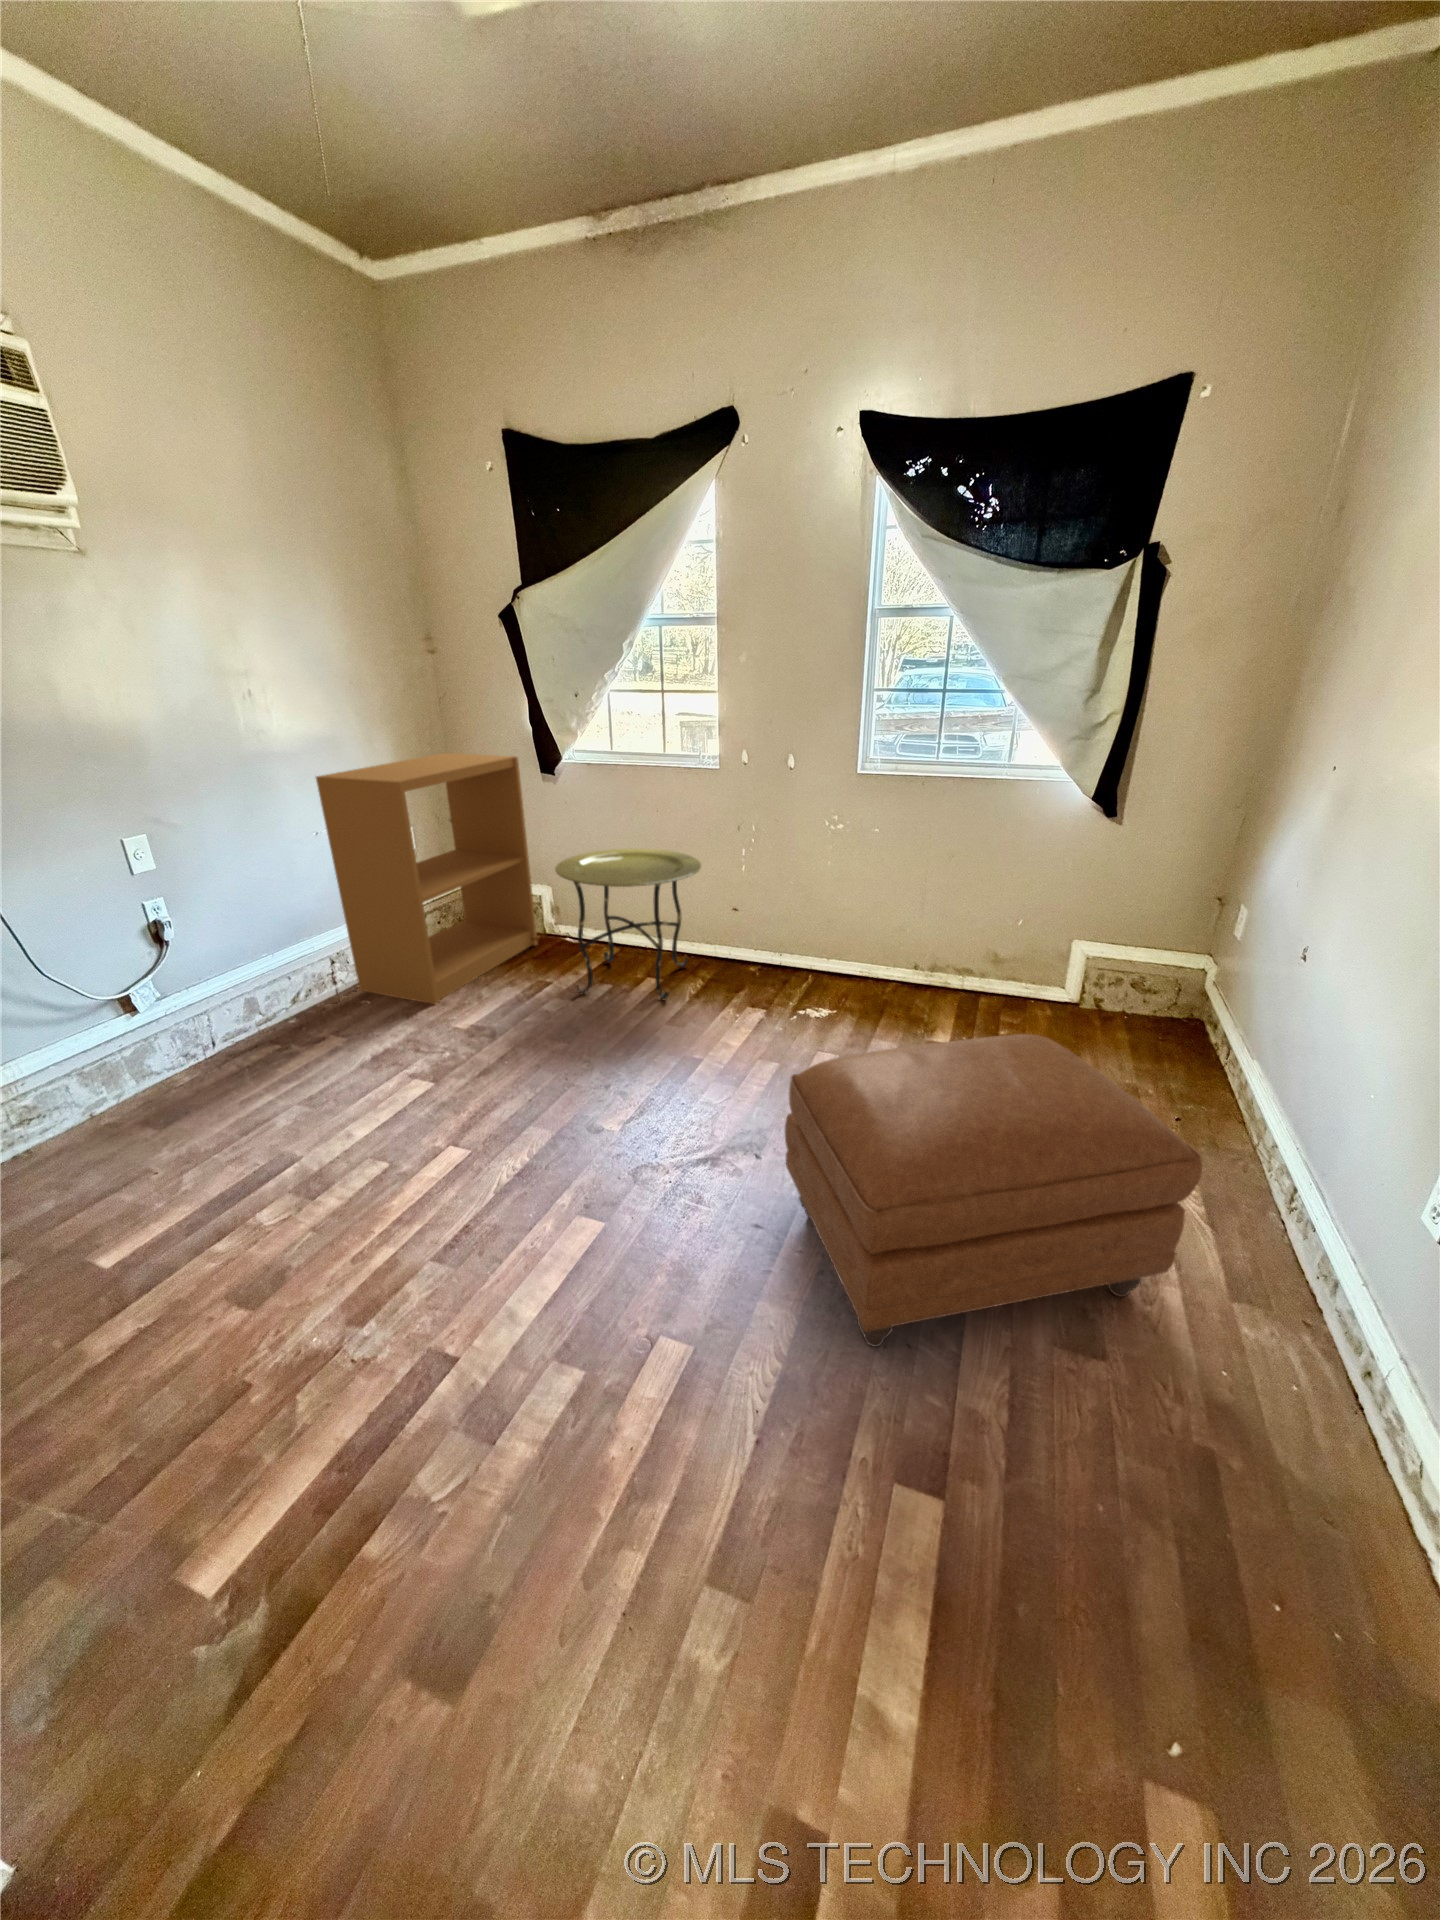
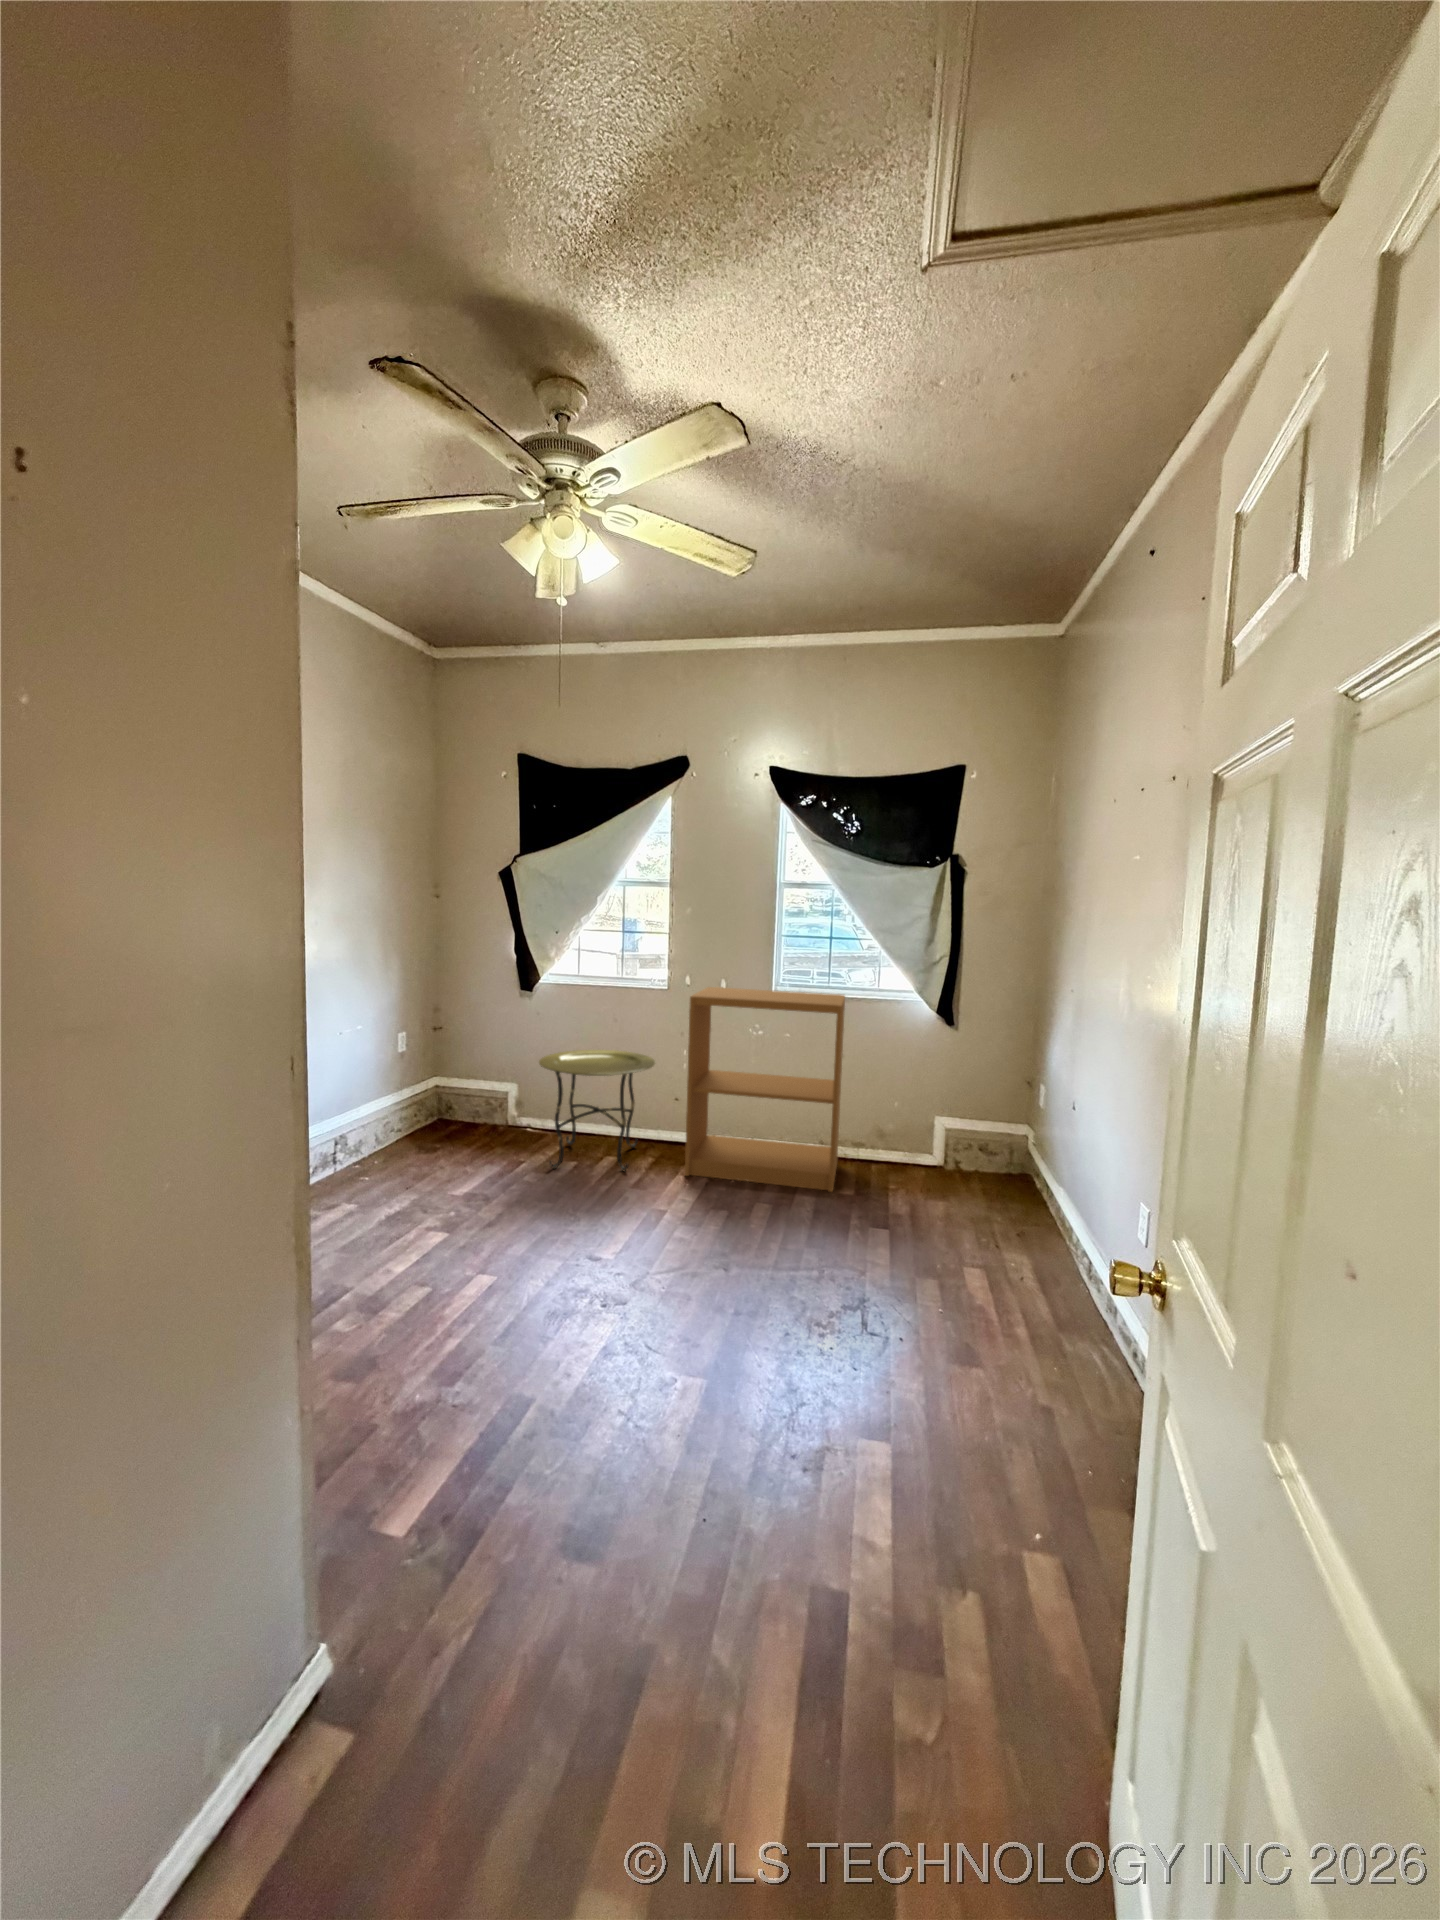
bookshelf: present [316,753,538,1004] -> present [685,987,845,1192]
ottoman: present [785,1034,1202,1347] -> none [753,1162,1025,1375]

